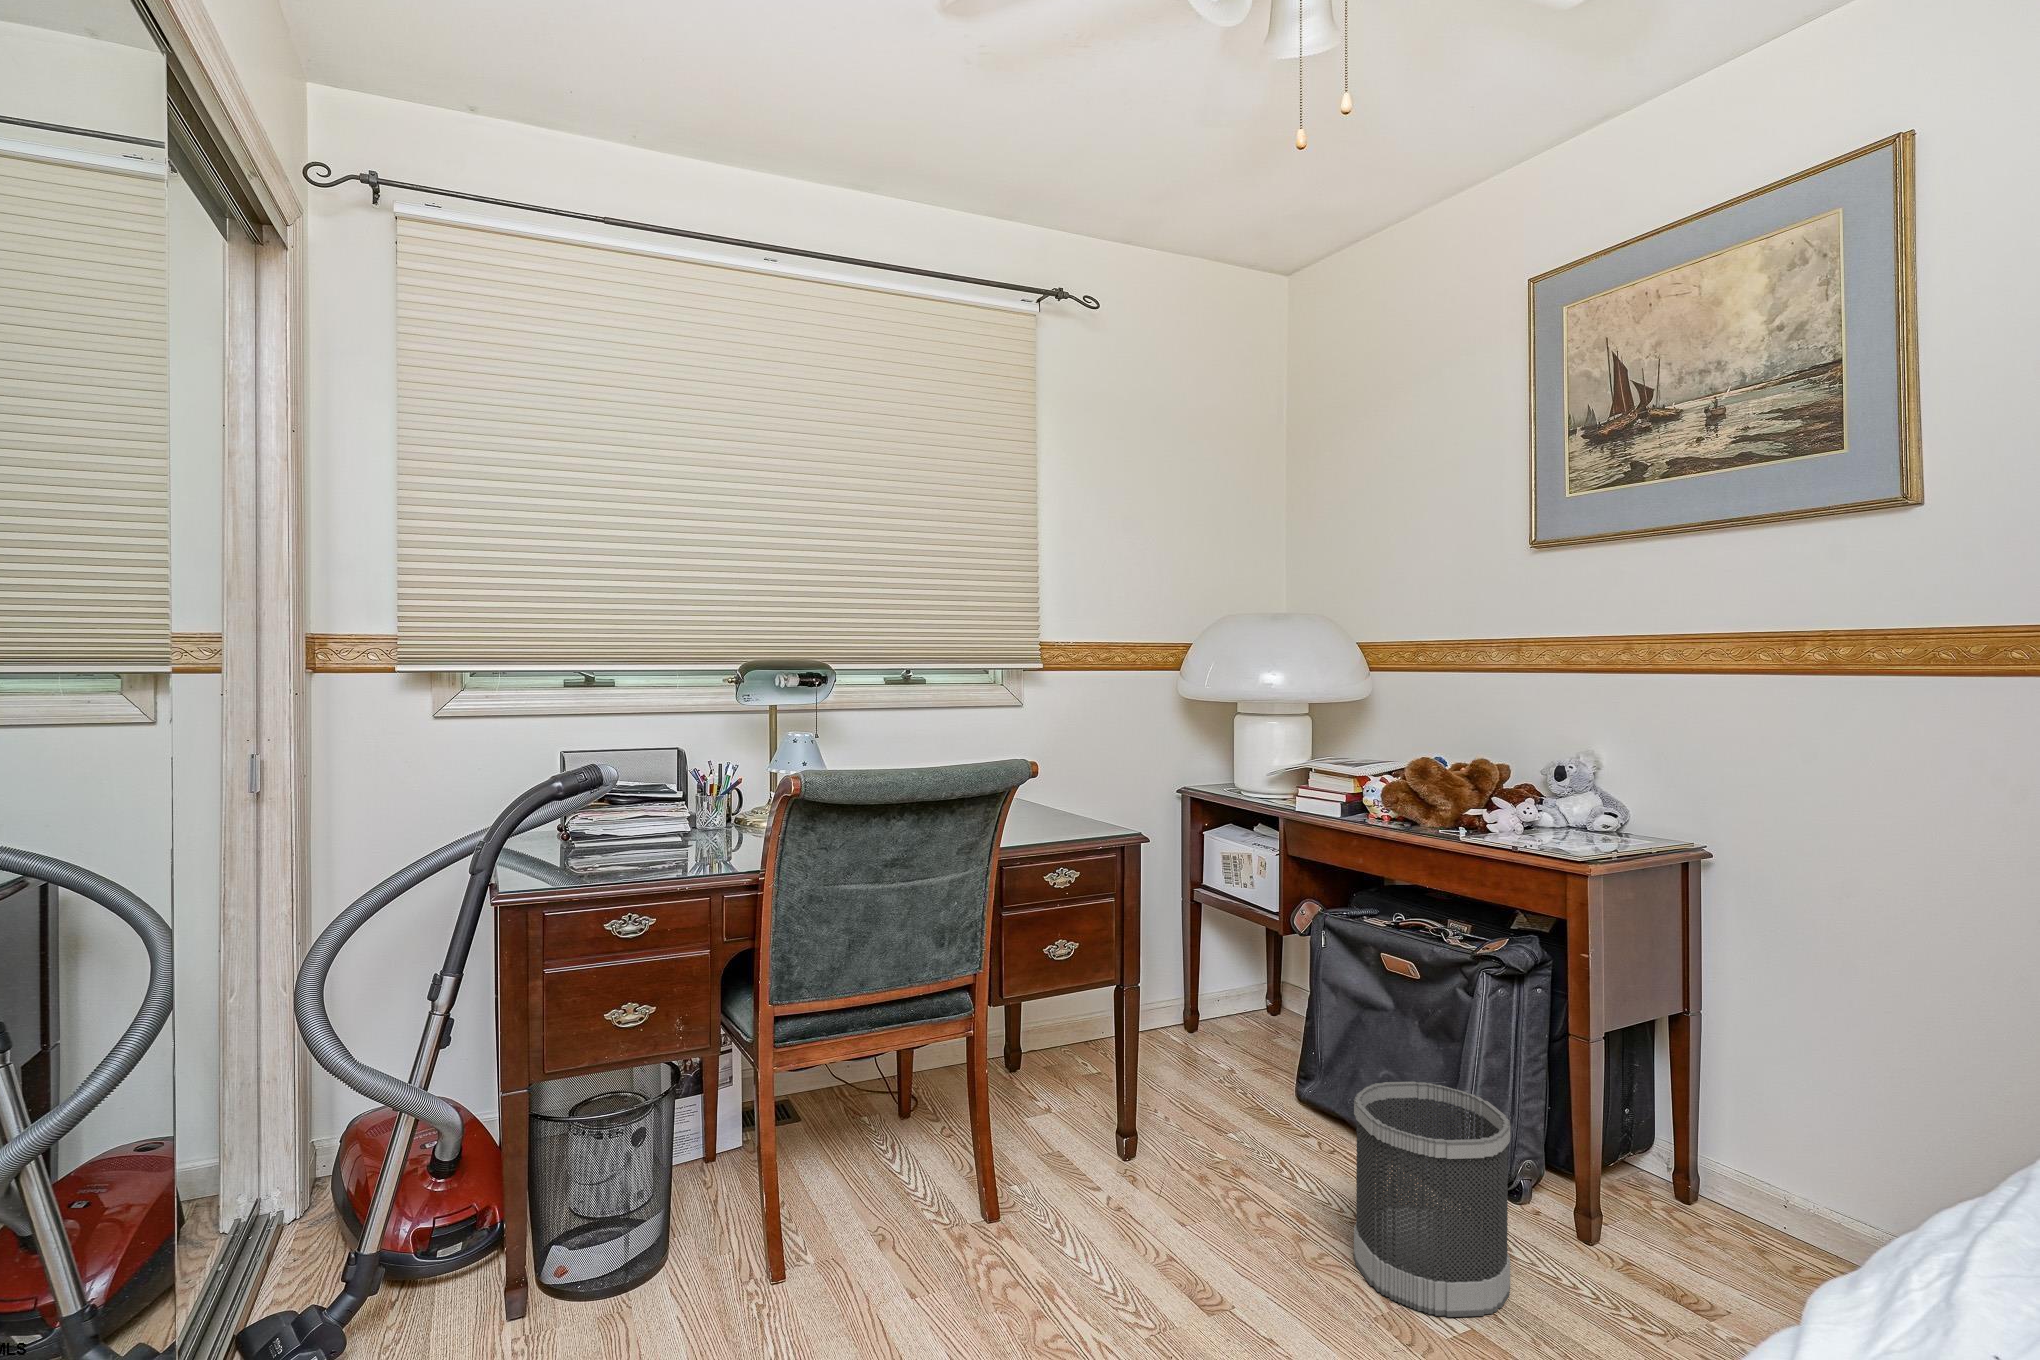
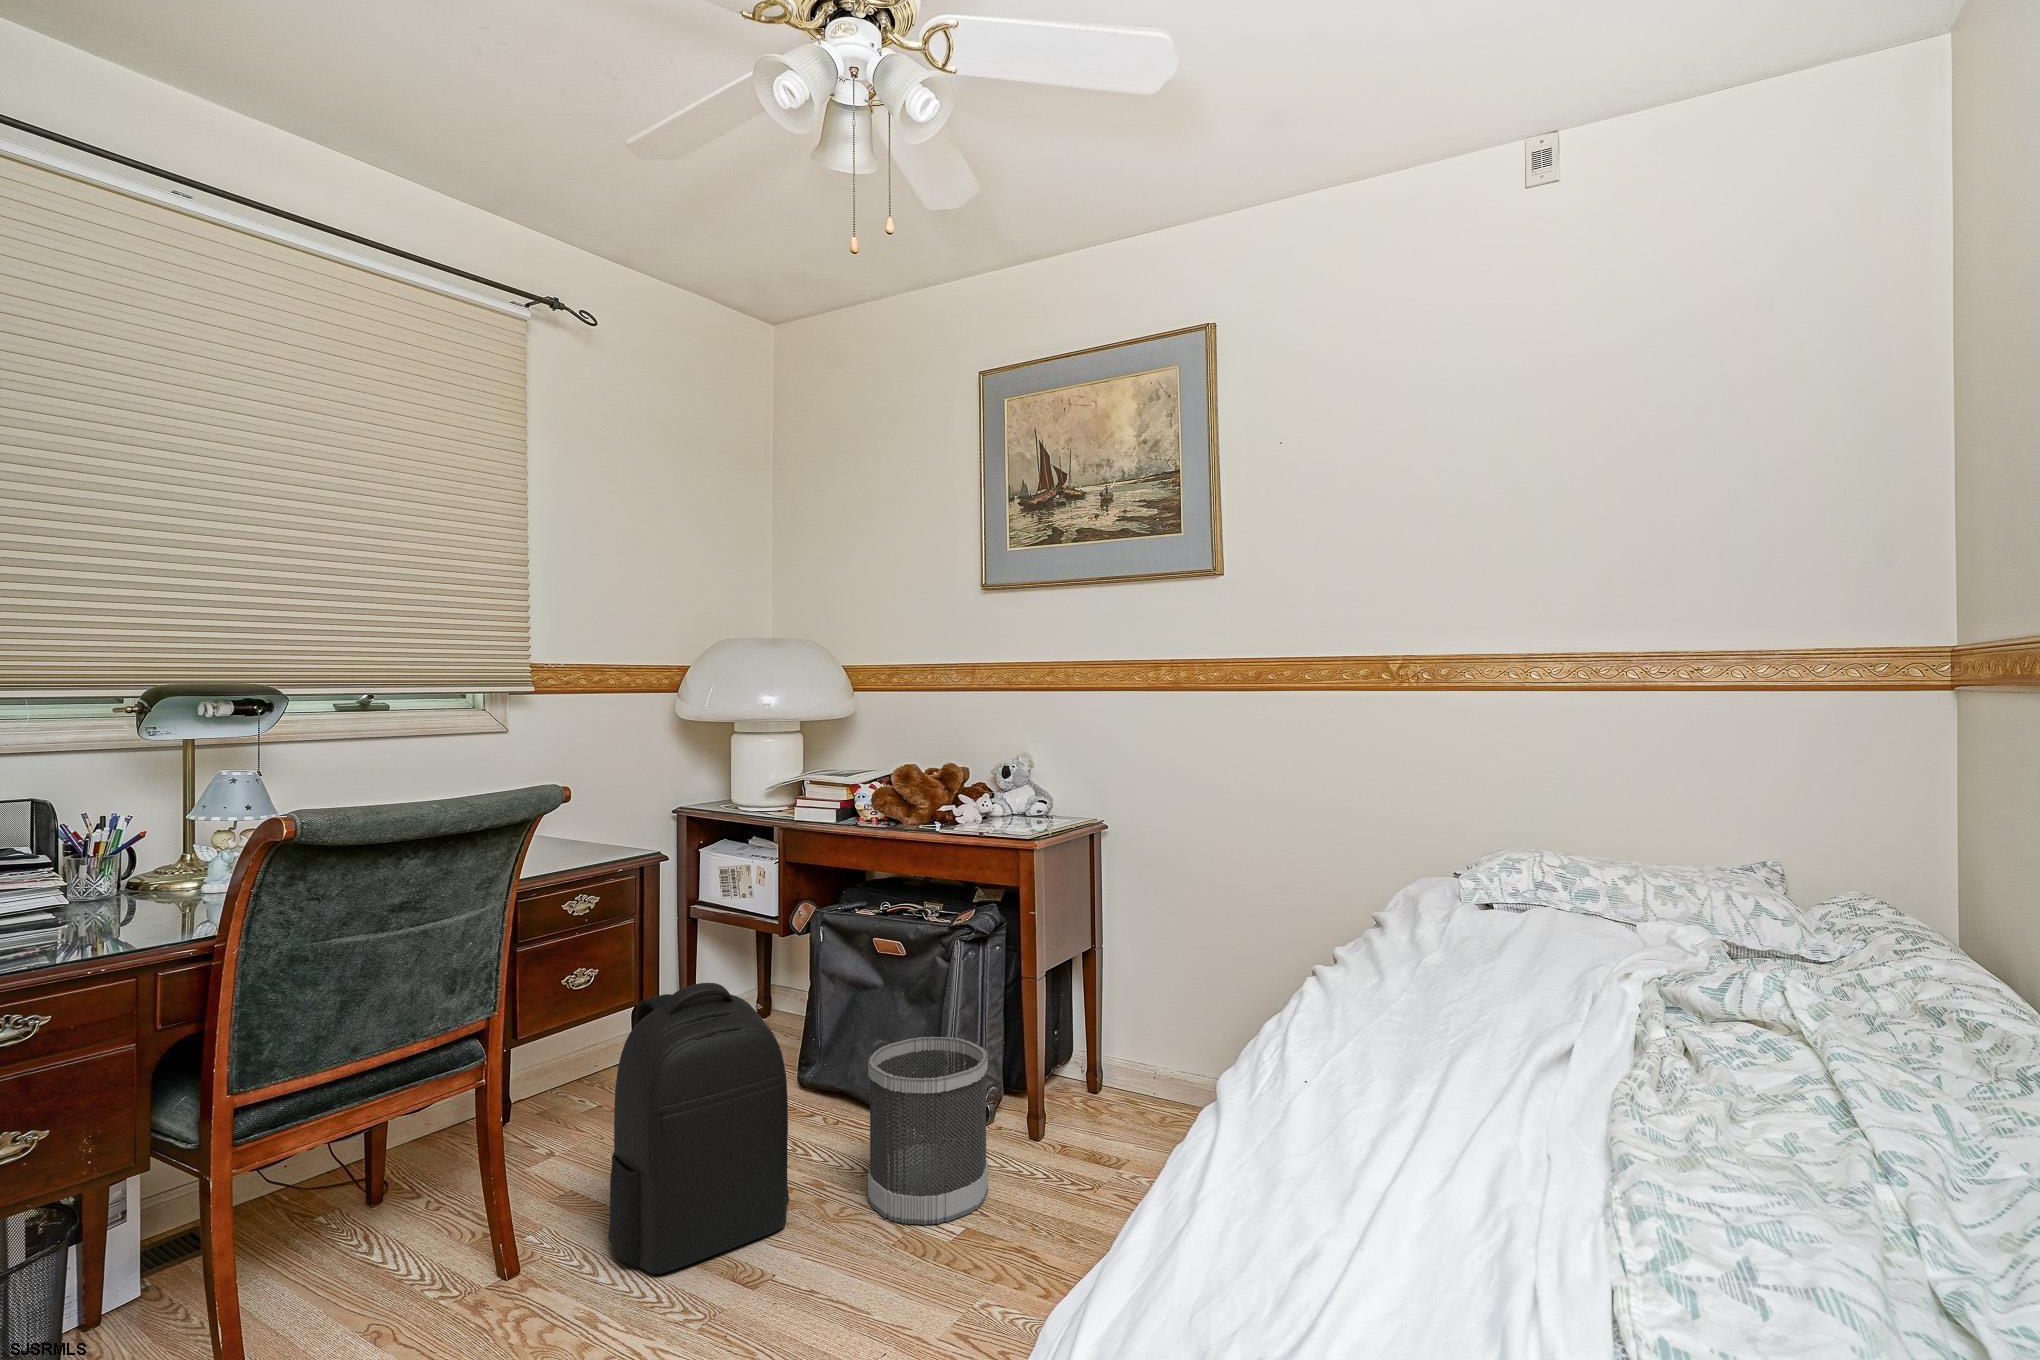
backpack: none [1080,974,1263,1266] -> present [608,983,789,1274]

